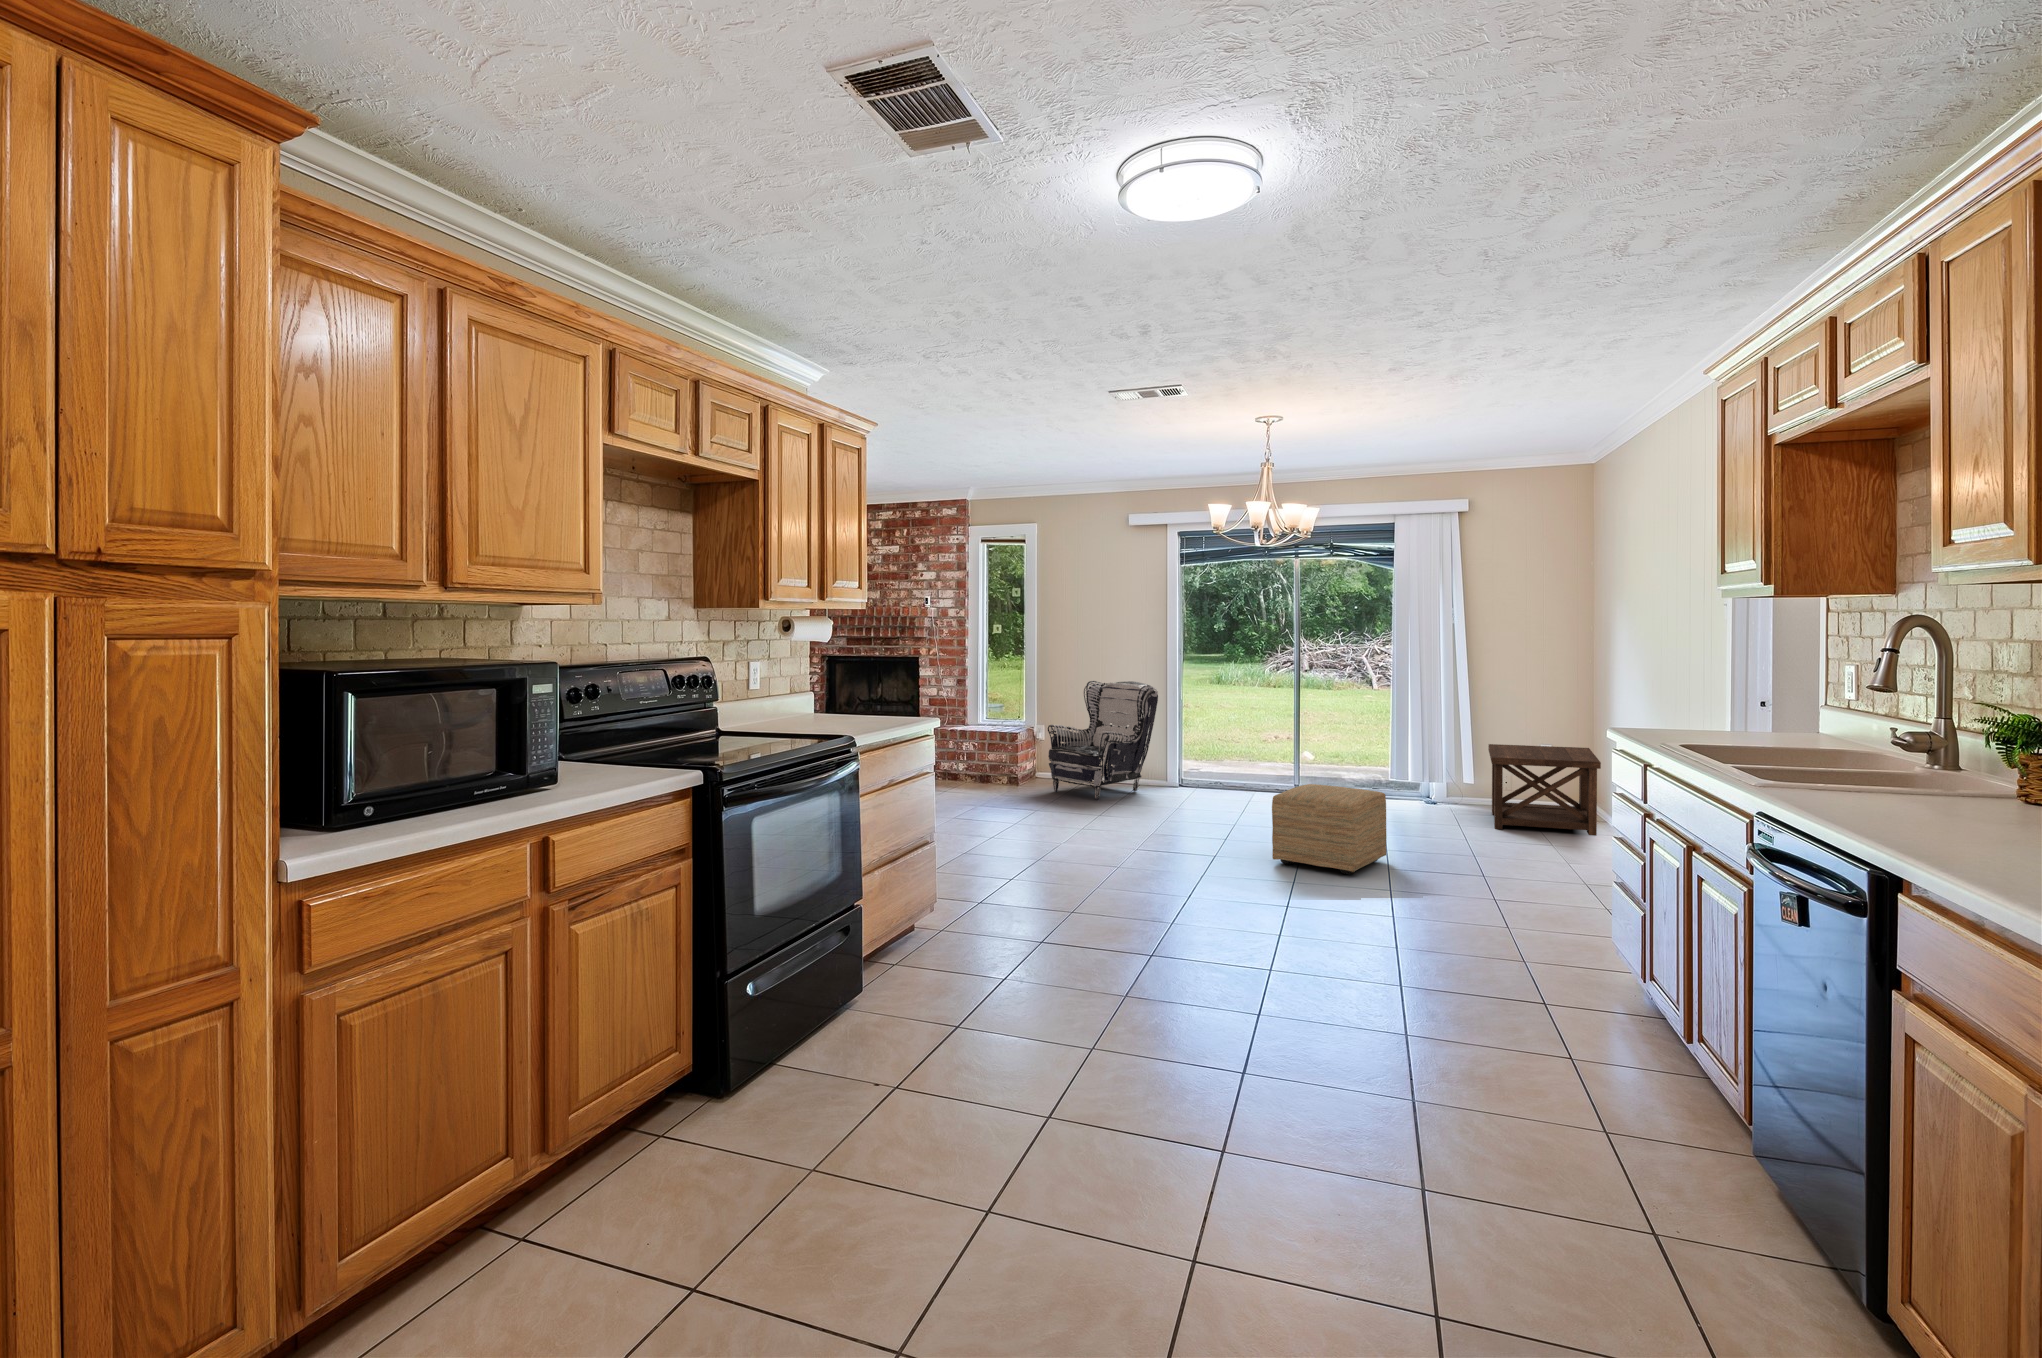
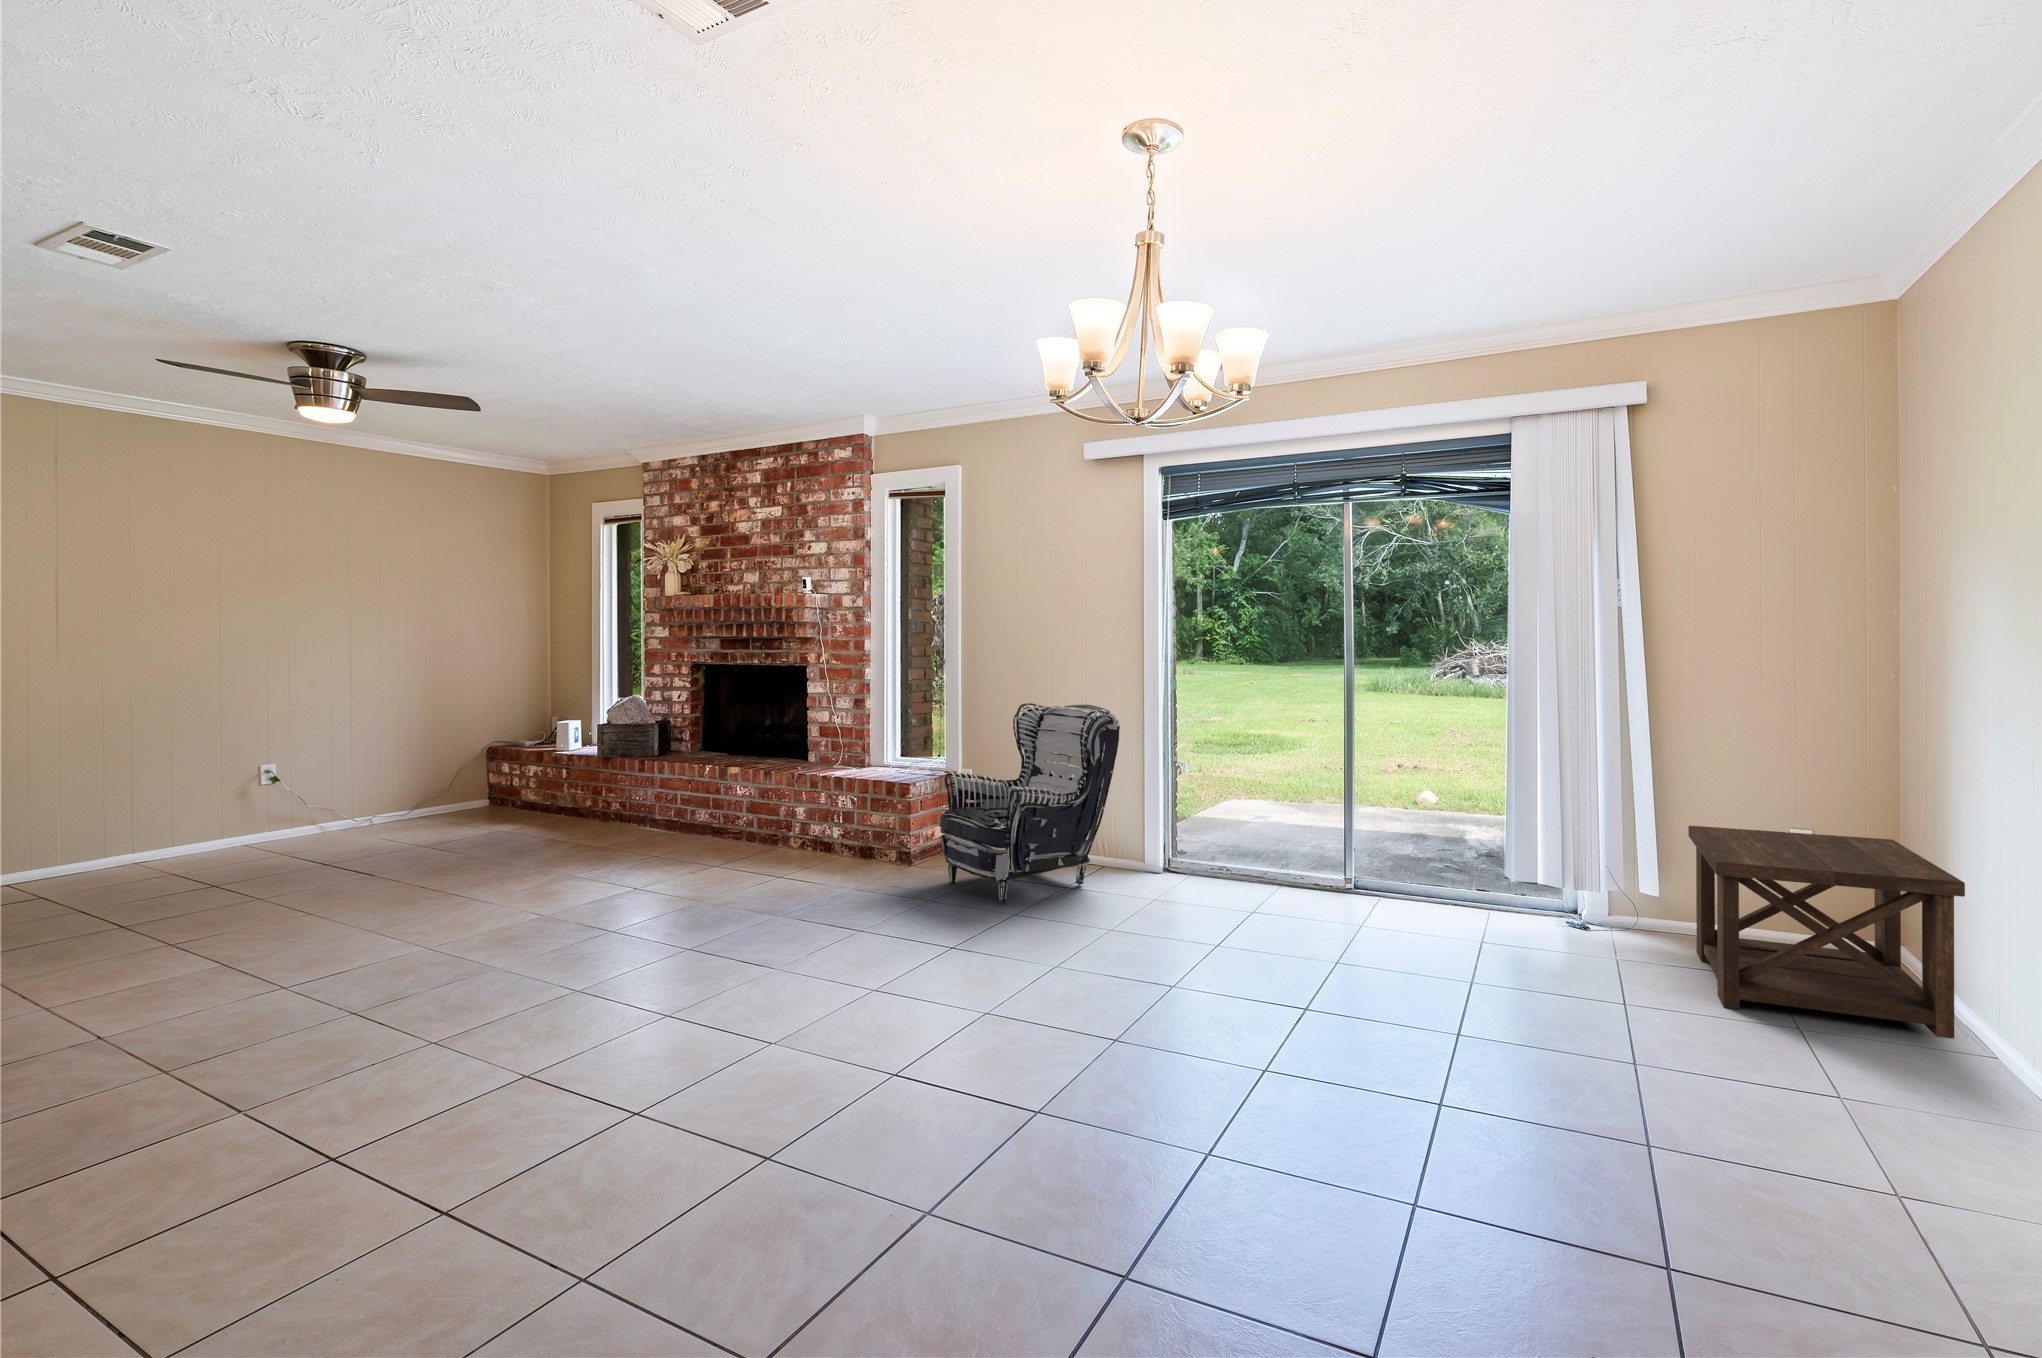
ottoman: present [1272,784,1387,874] -> none [1232,927,1508,1203]

